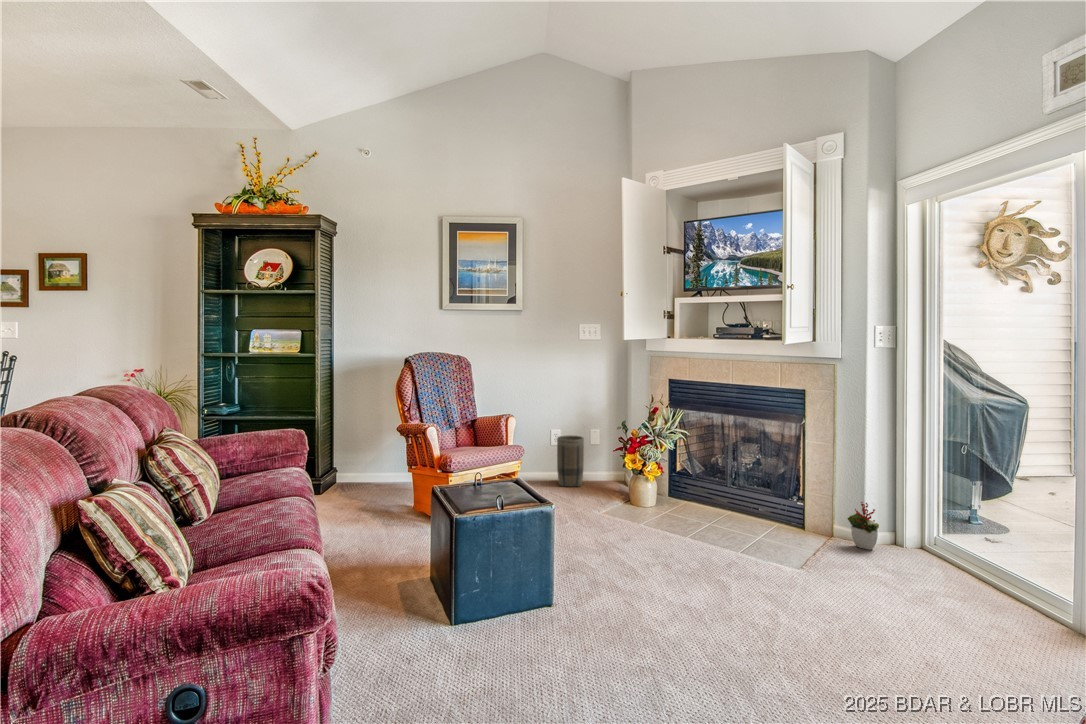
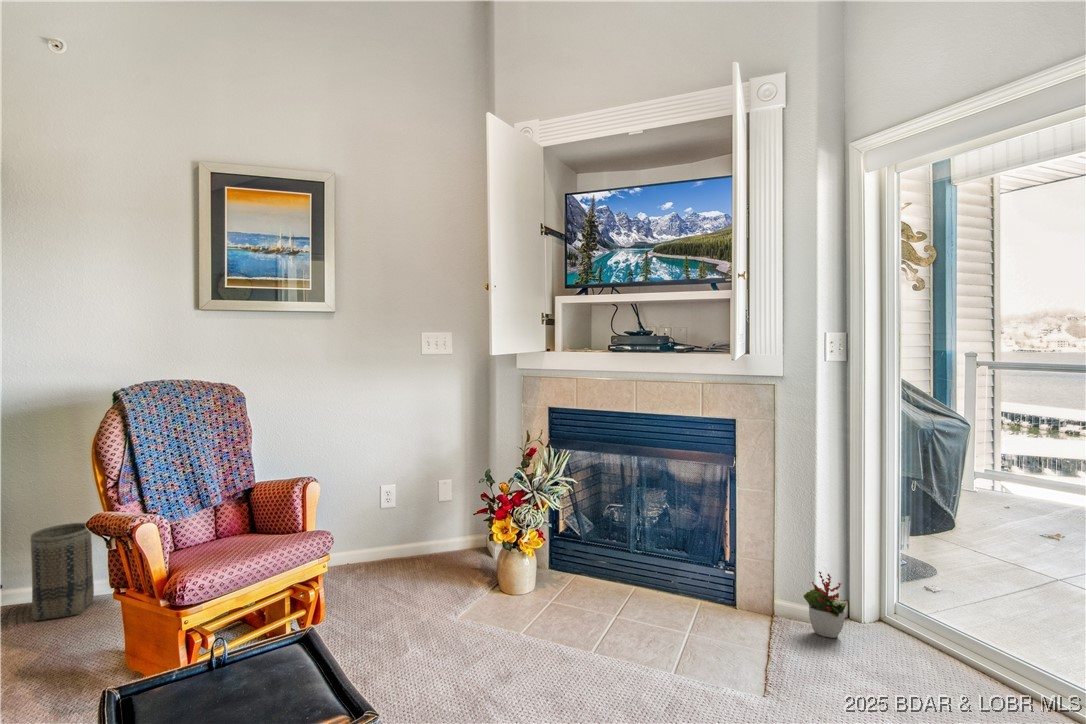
basket: present [557,436,584,487] -> present [31,523,94,621]

